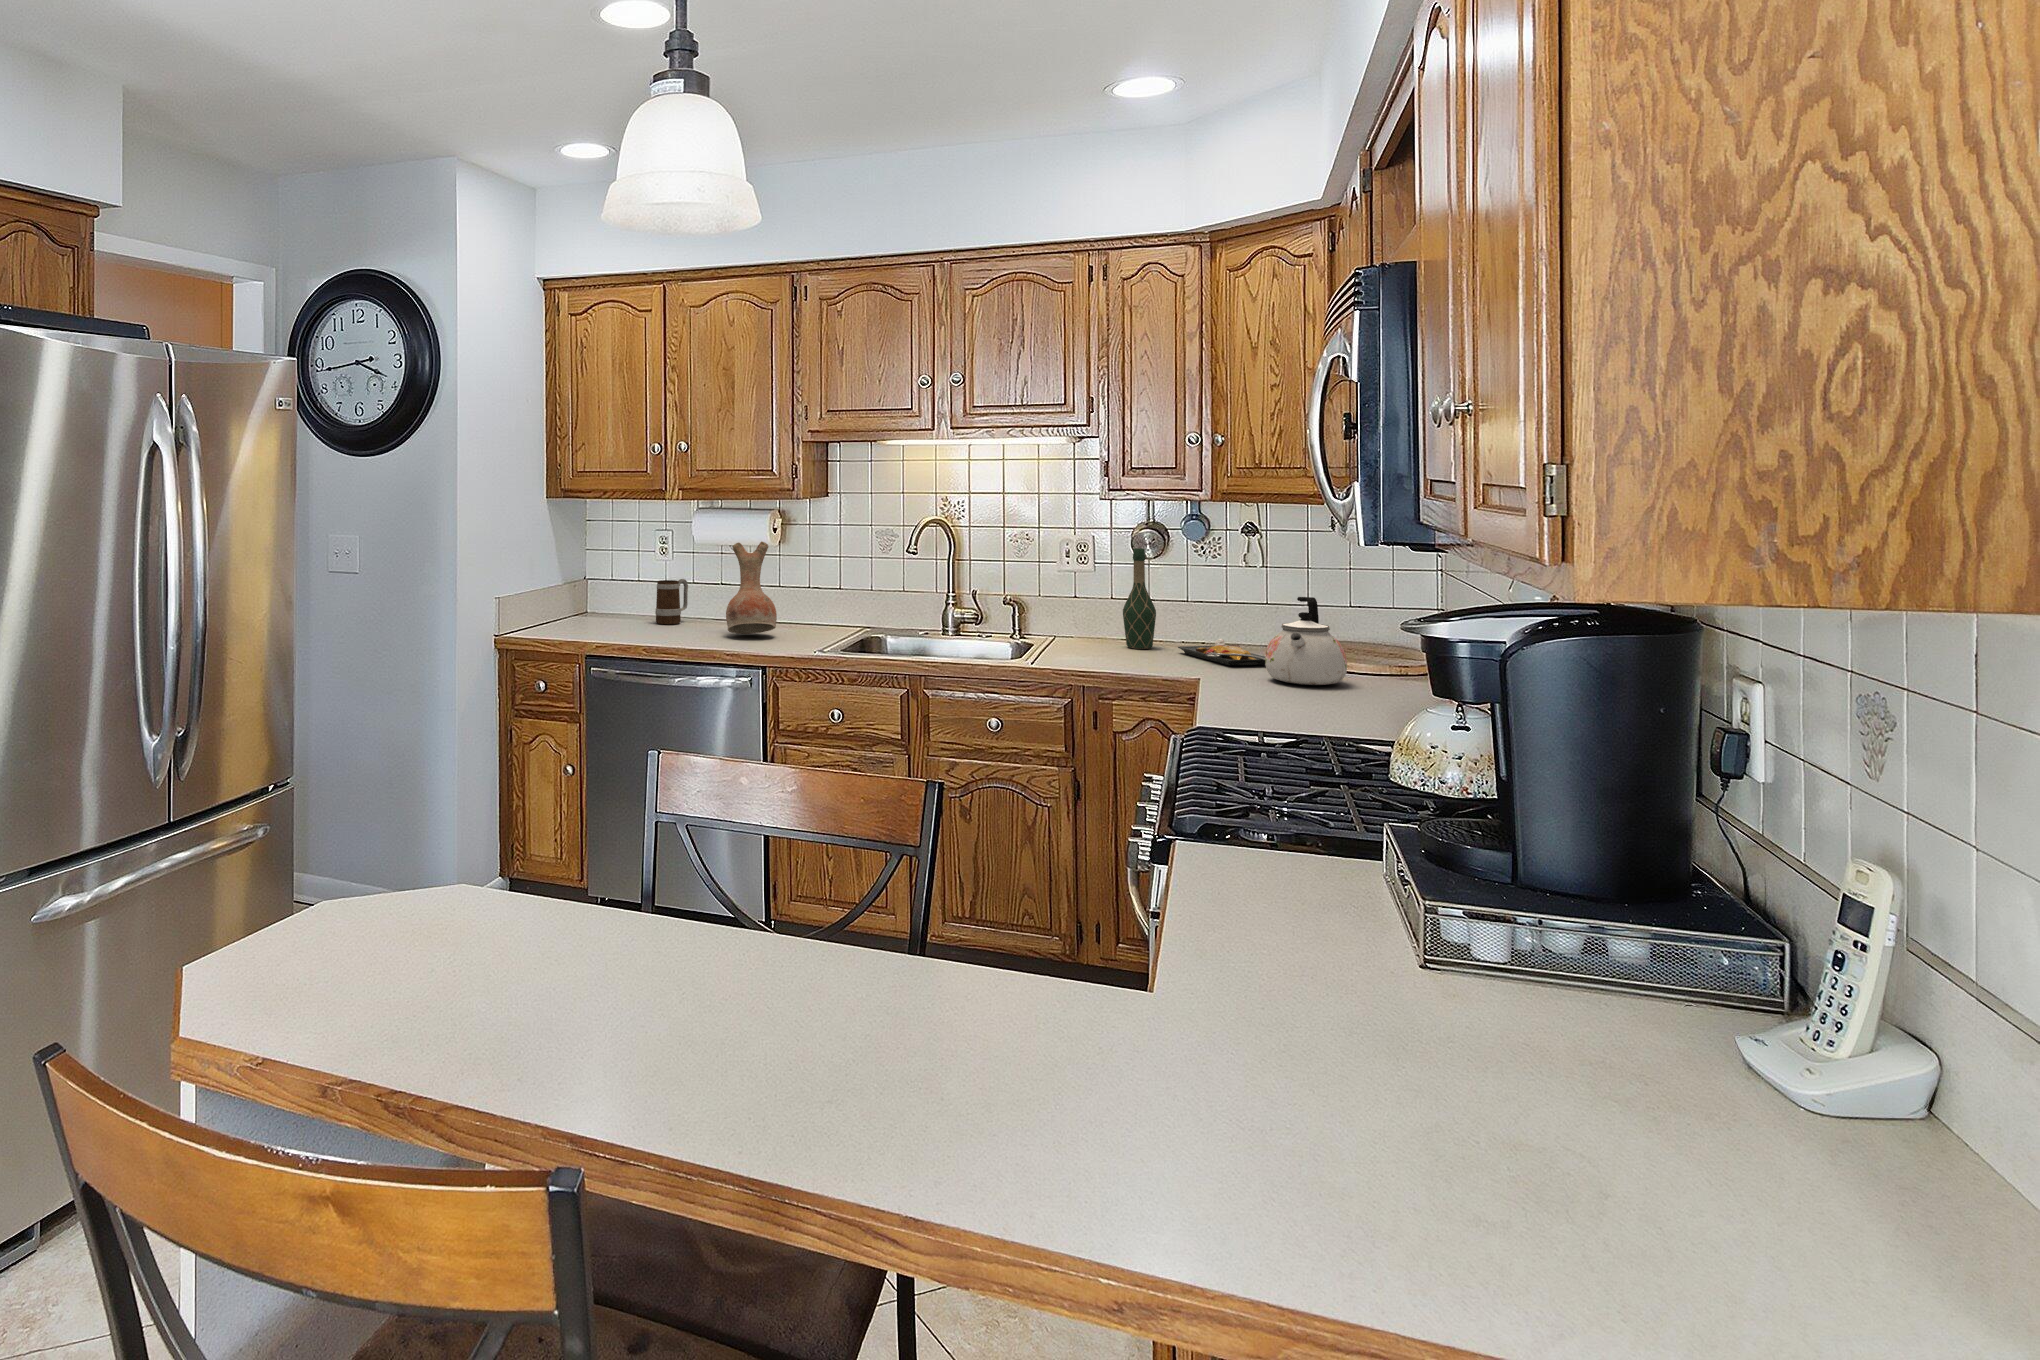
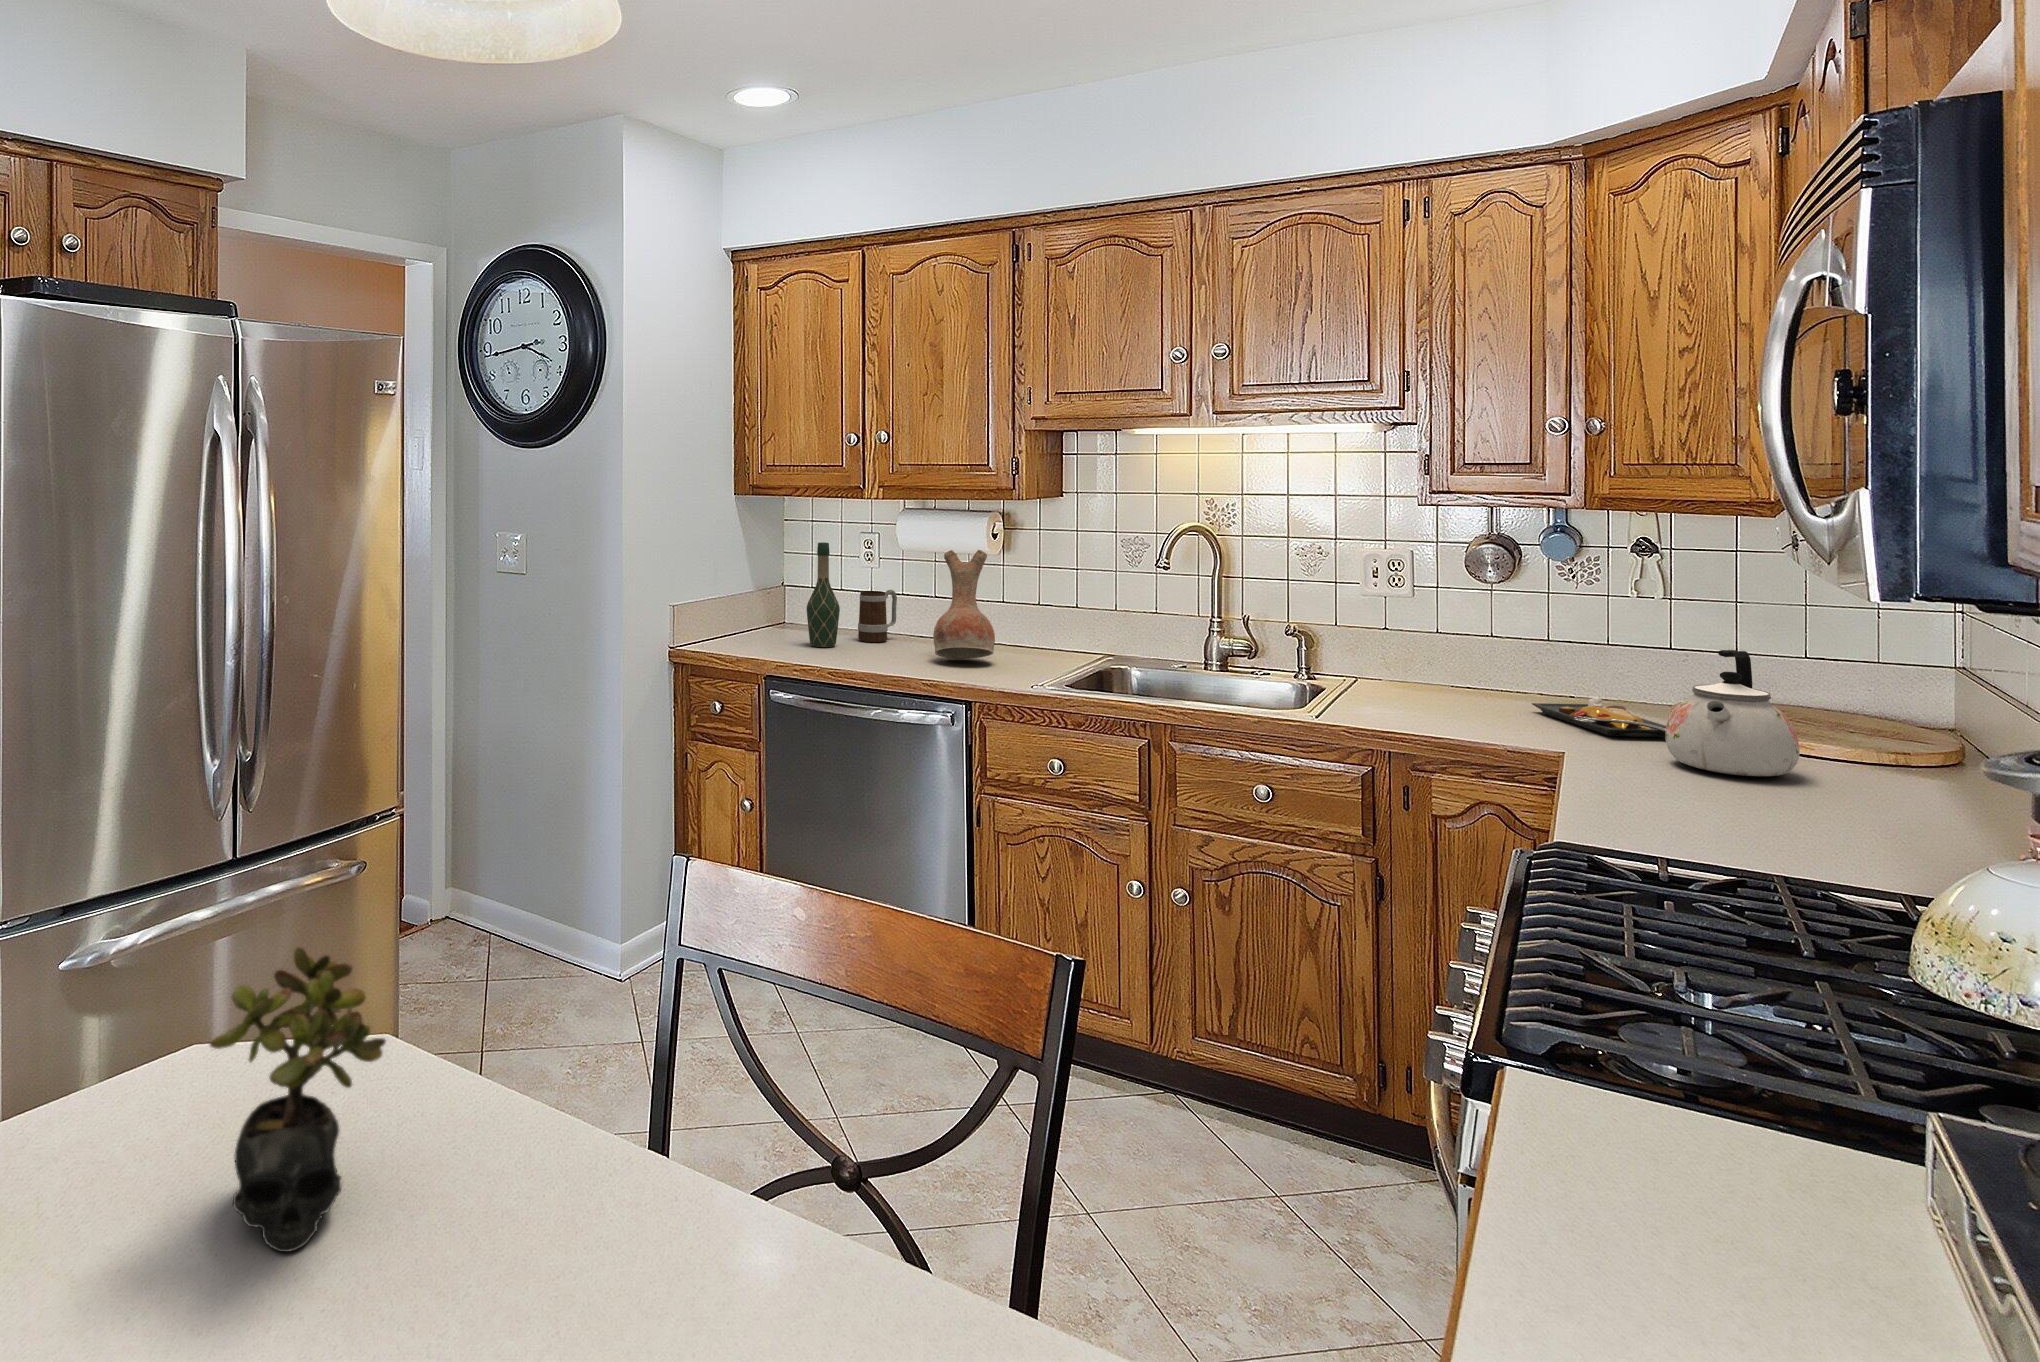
wine bottle: present [1123,548,1156,649] -> present [807,542,840,647]
succulent plant: none [407,796,525,985] -> present [210,948,386,1252]

